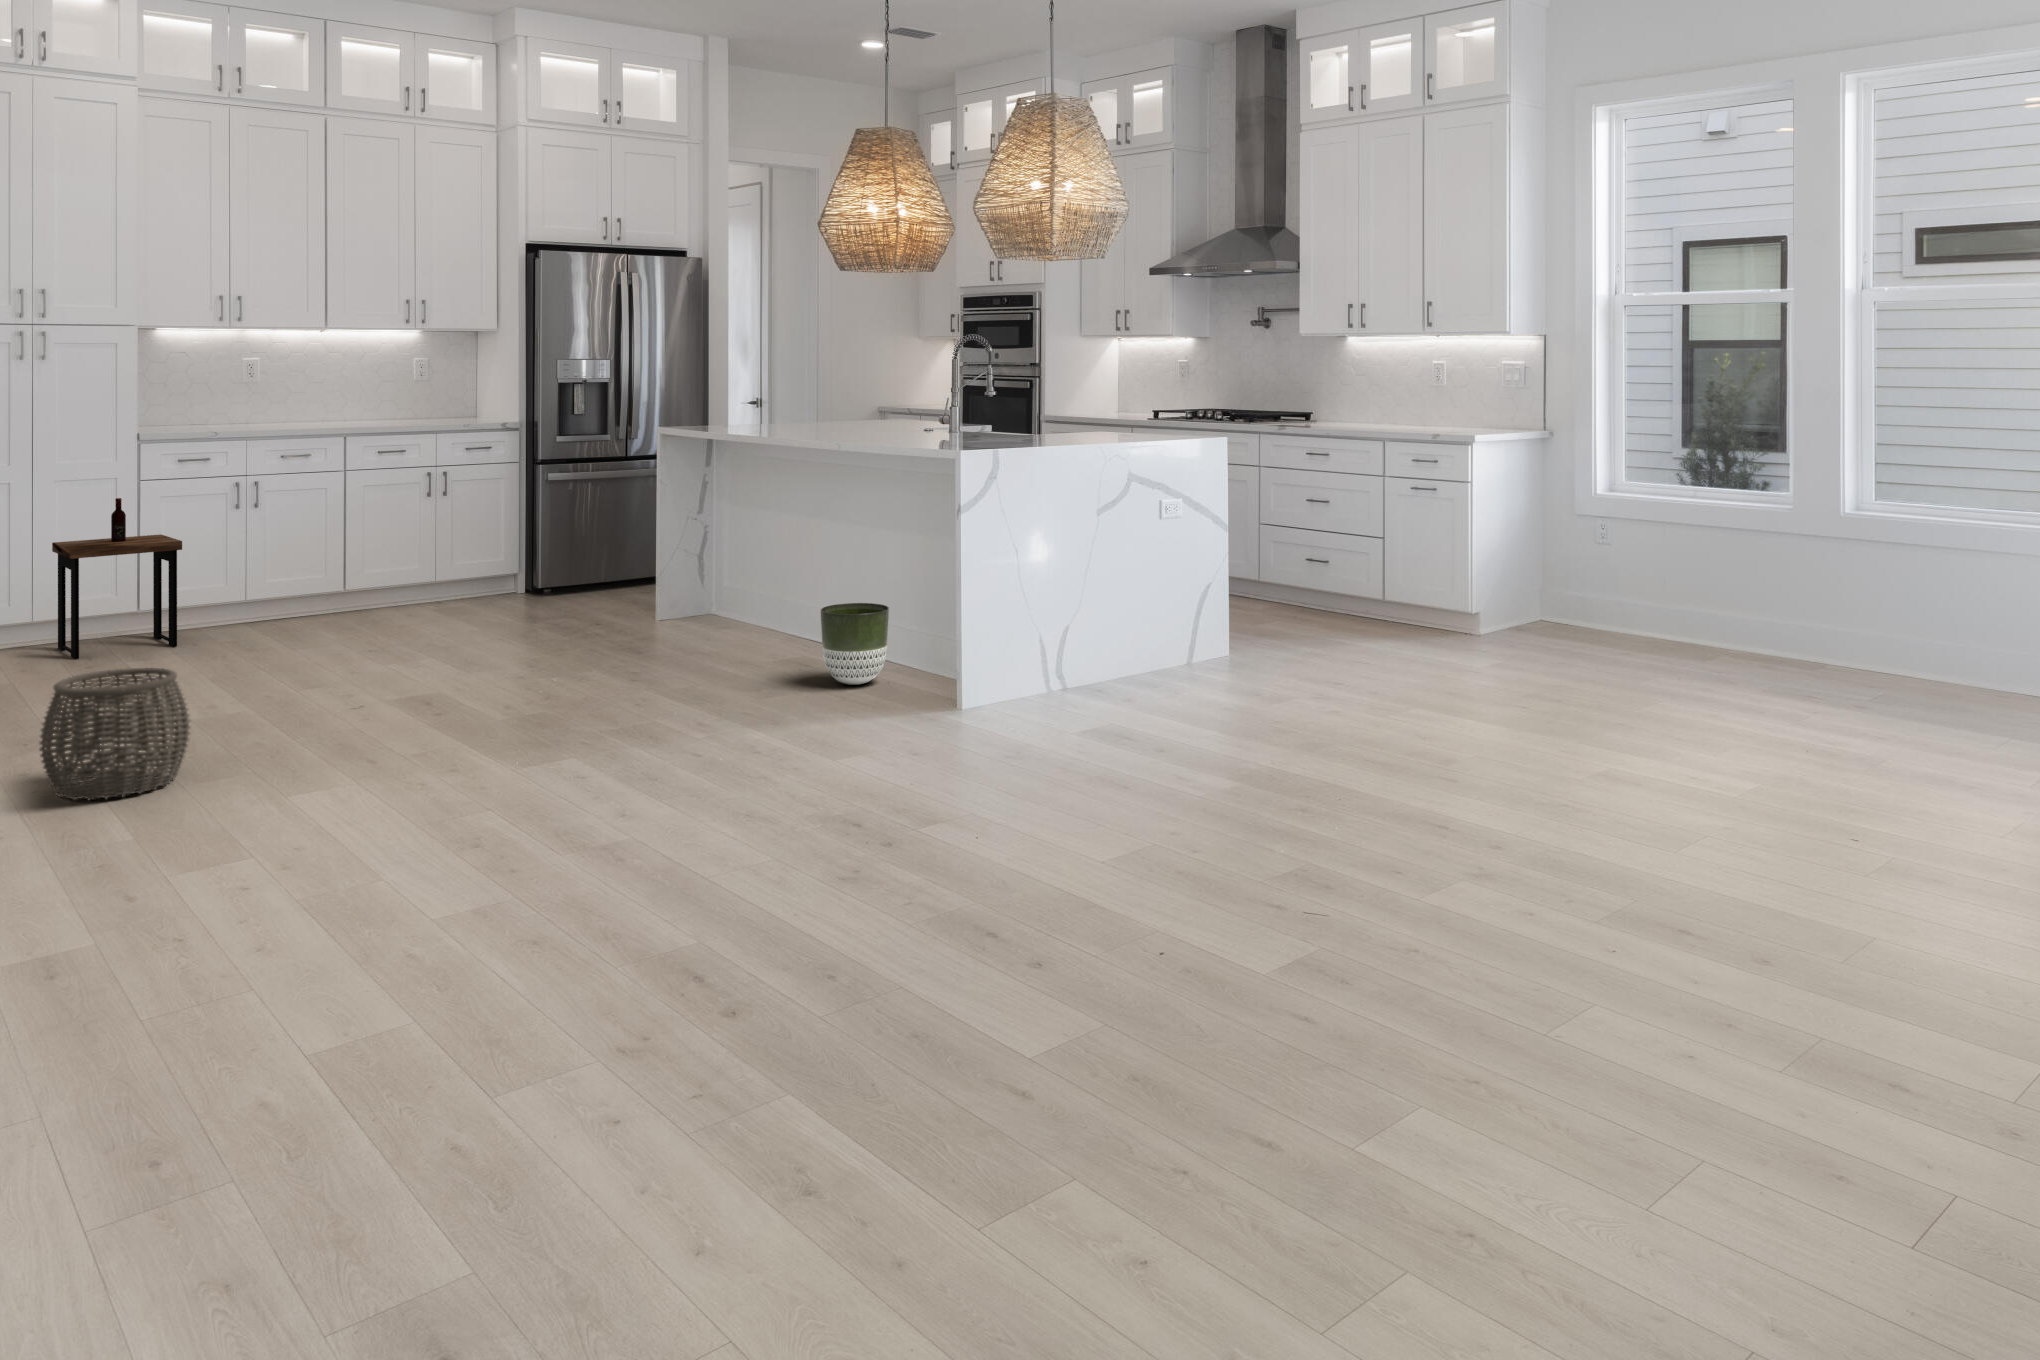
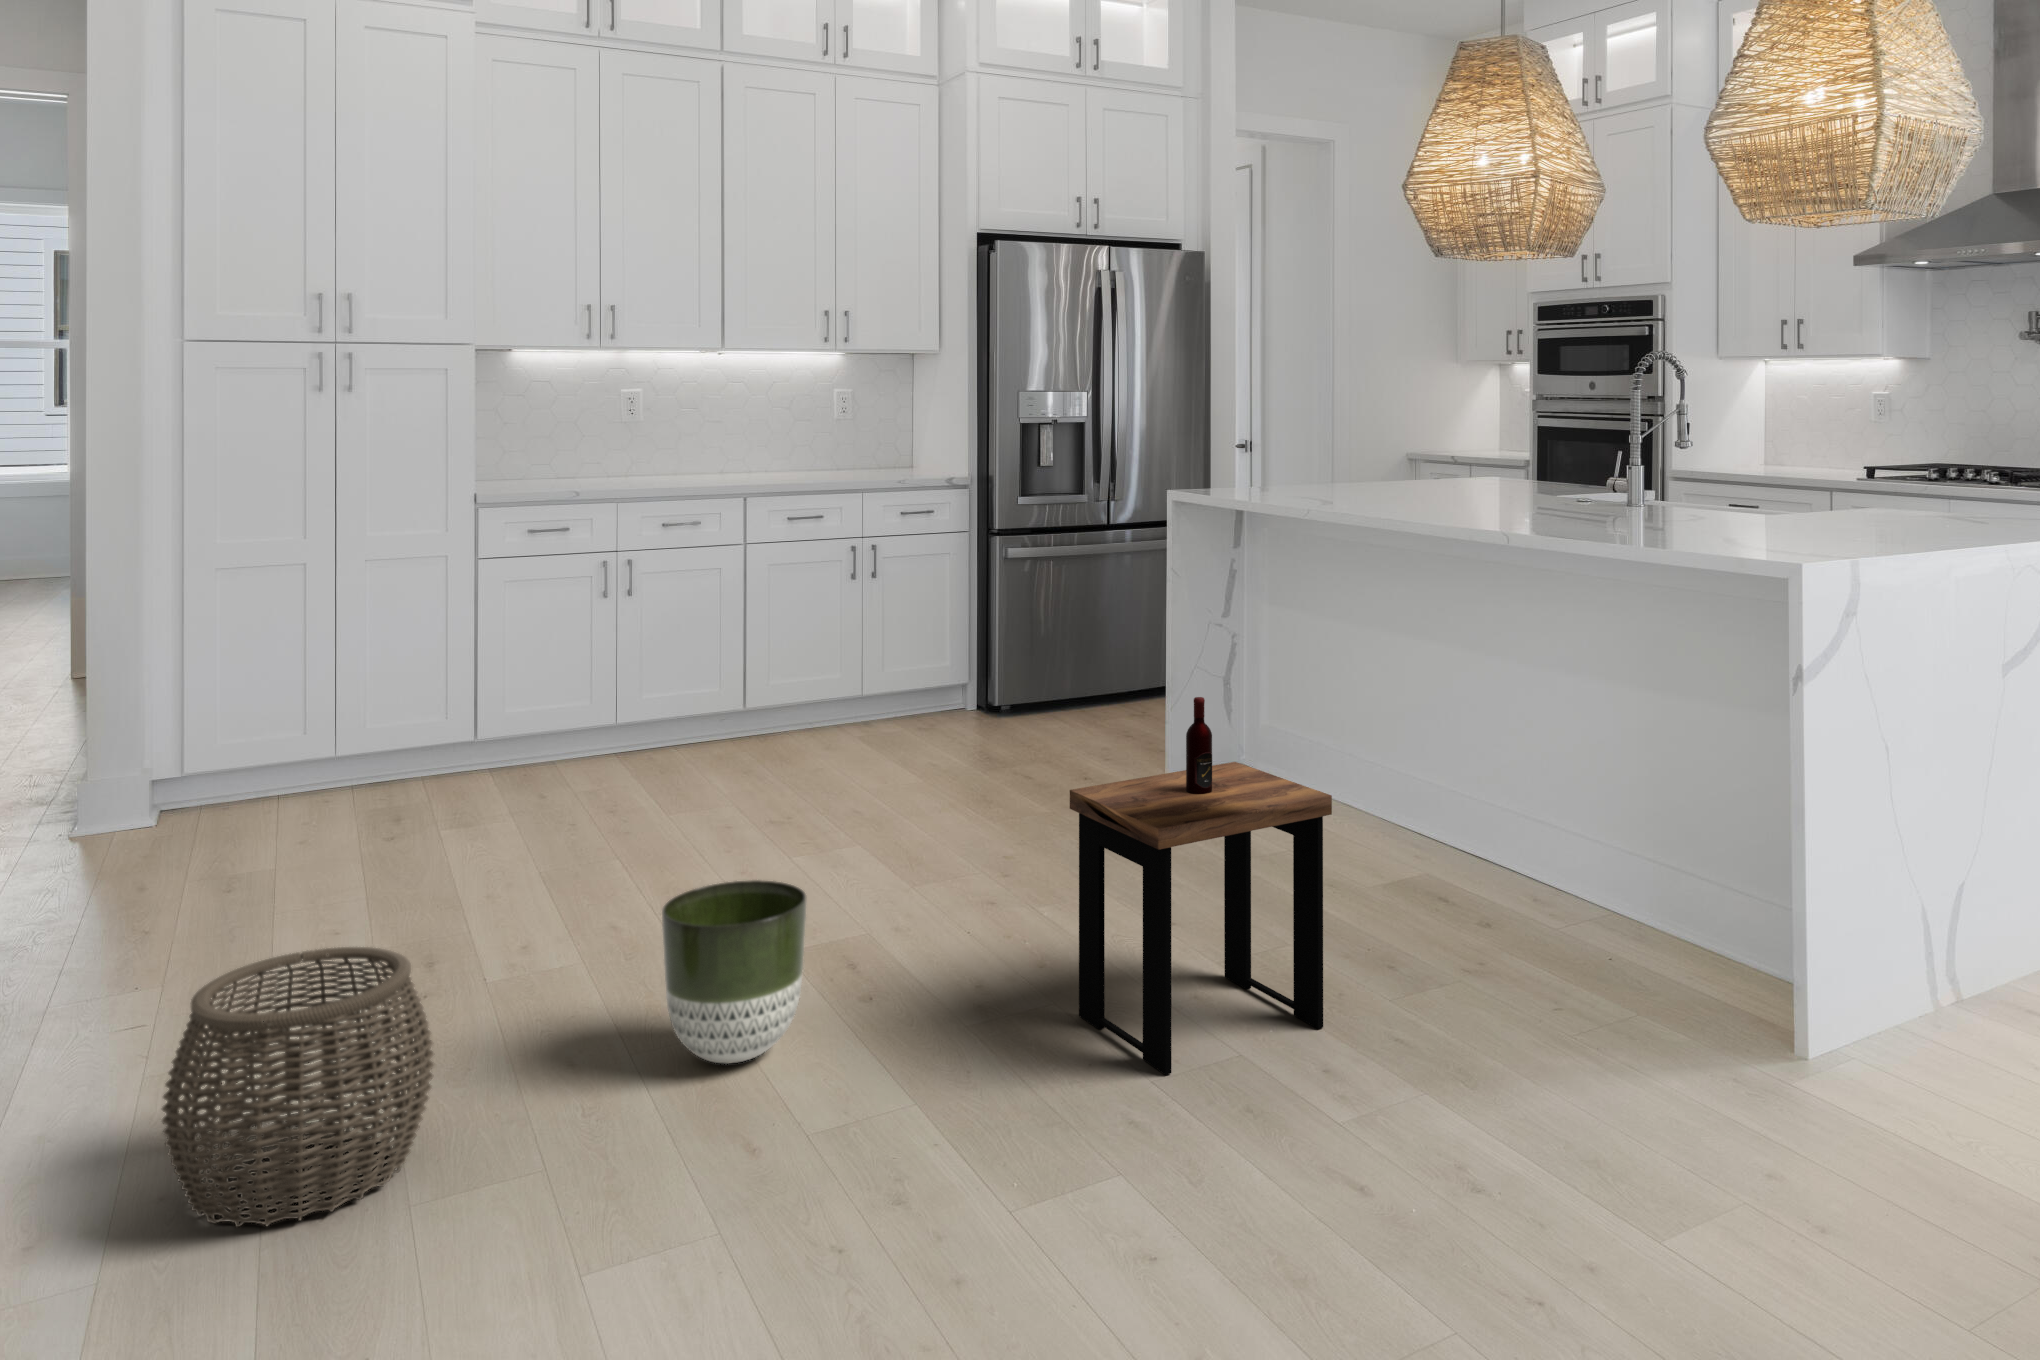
side table: present [52,498,182,659] -> present [1070,697,1332,1075]
planter: present [821,603,889,685] -> present [662,880,806,1064]

